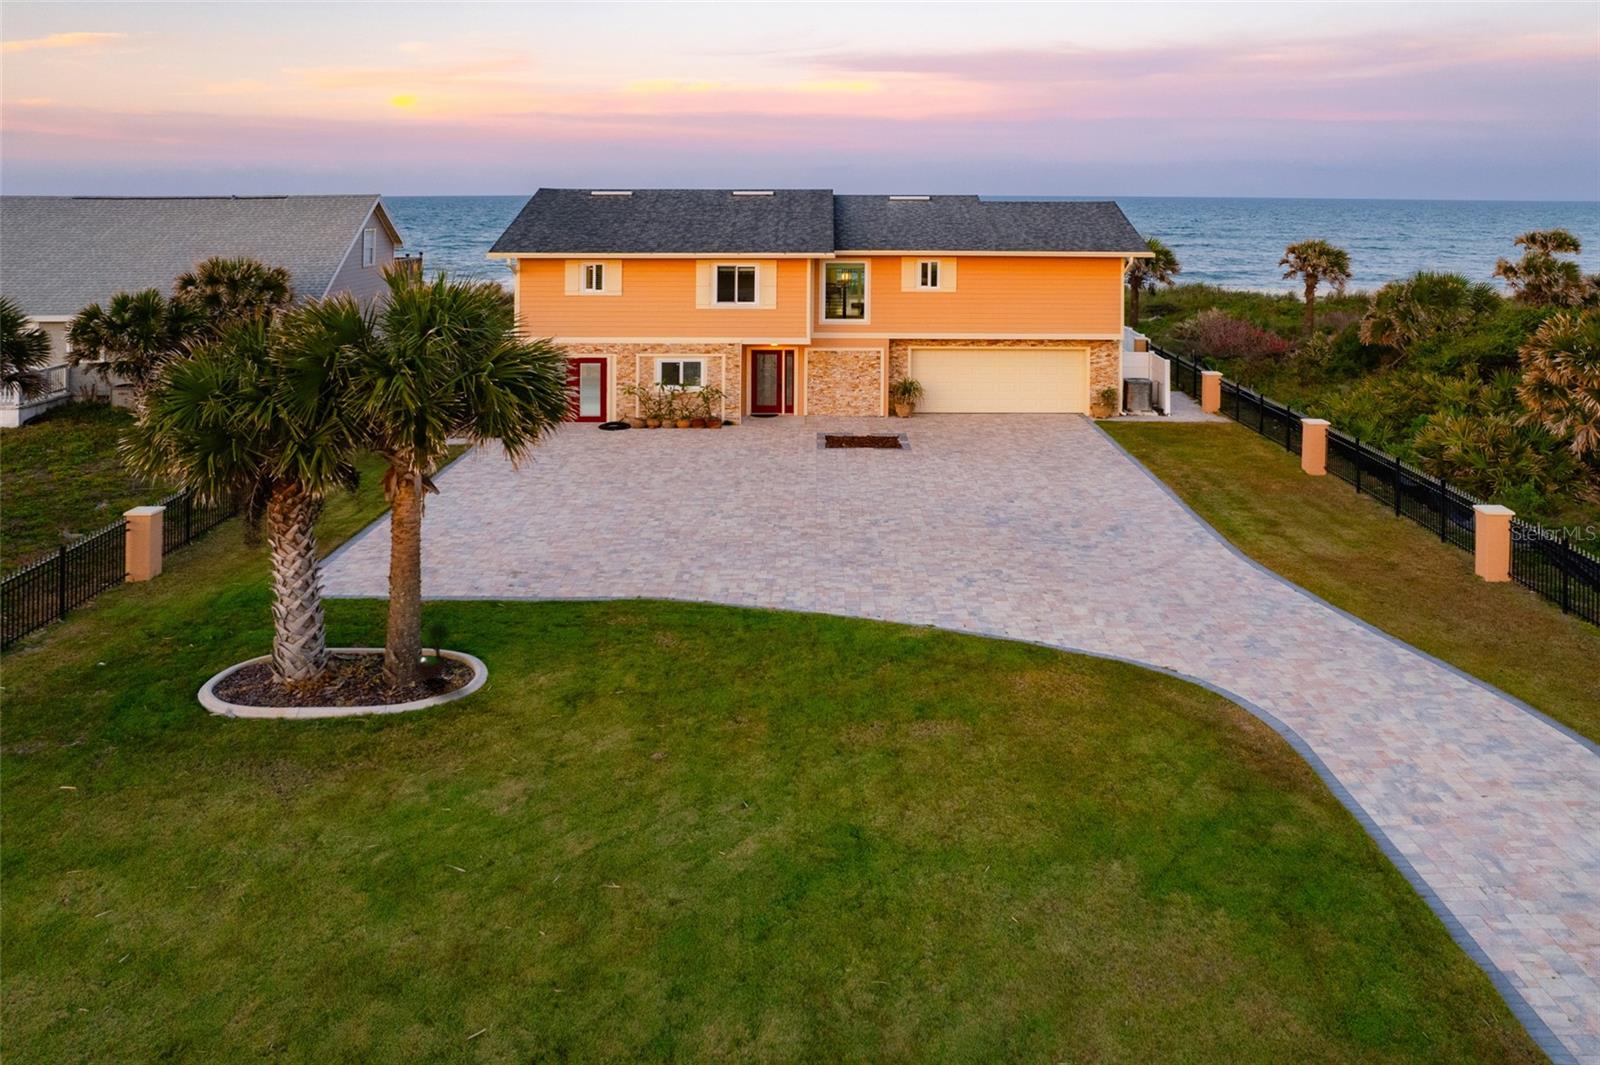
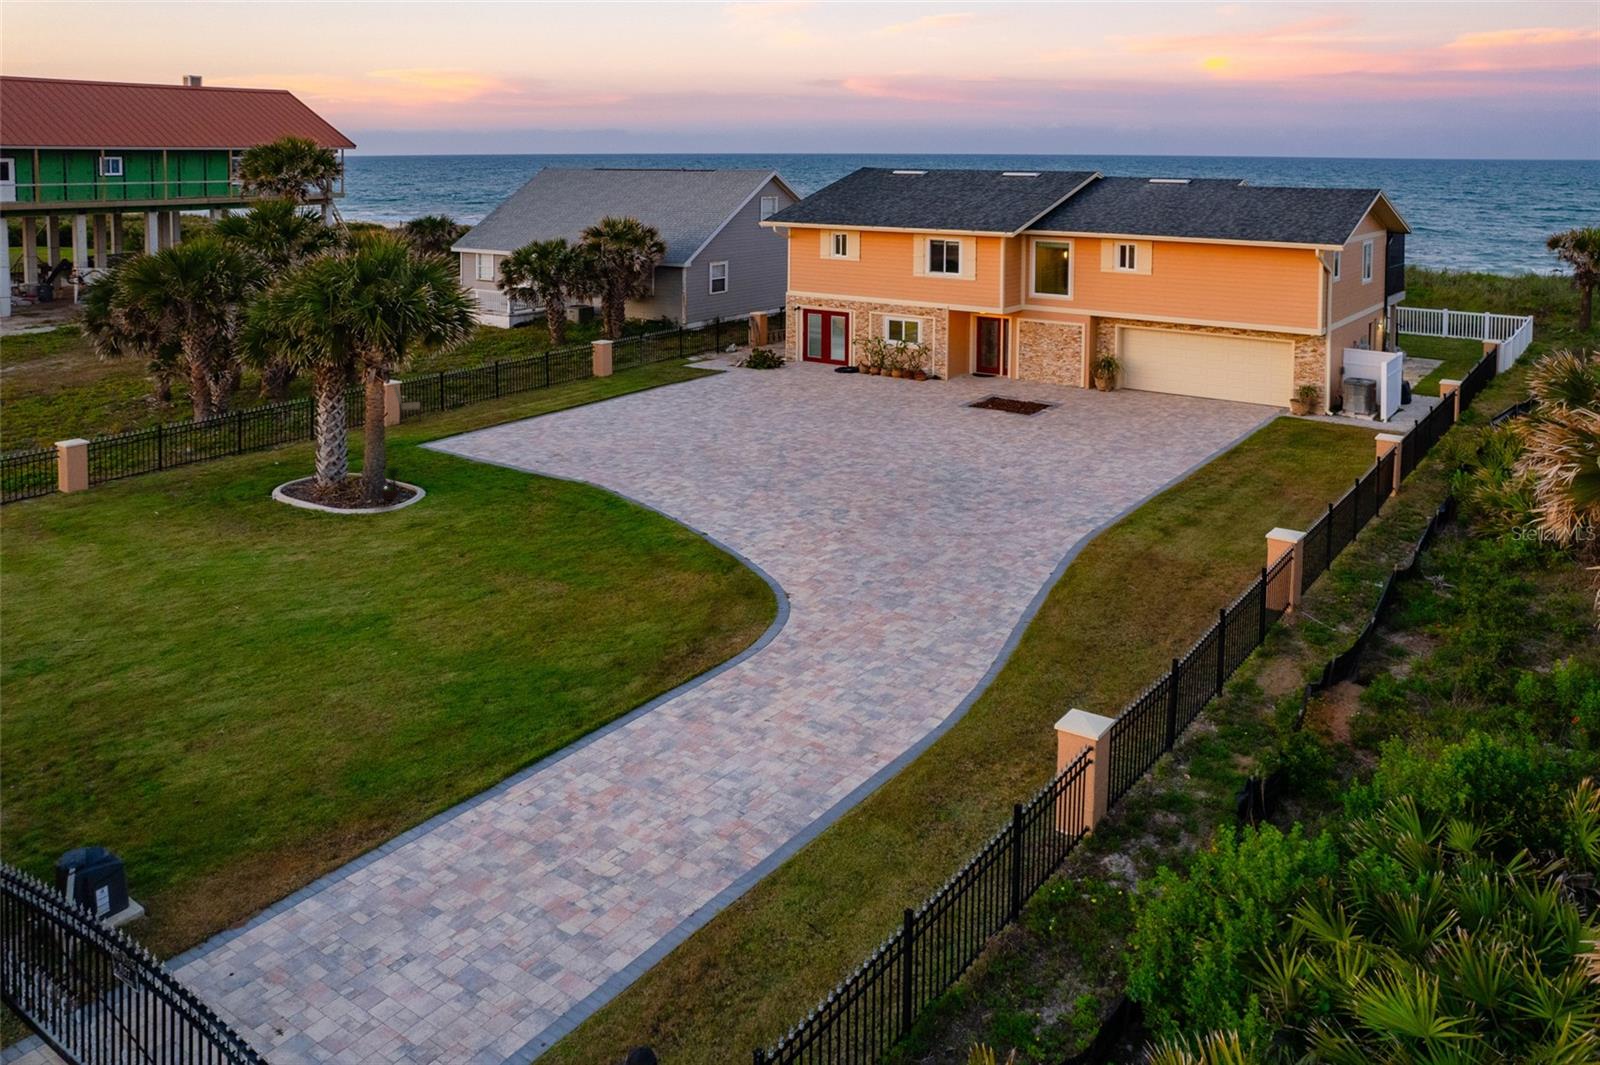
chair: none [163,500,219,560] -> present [394,386,421,422]

